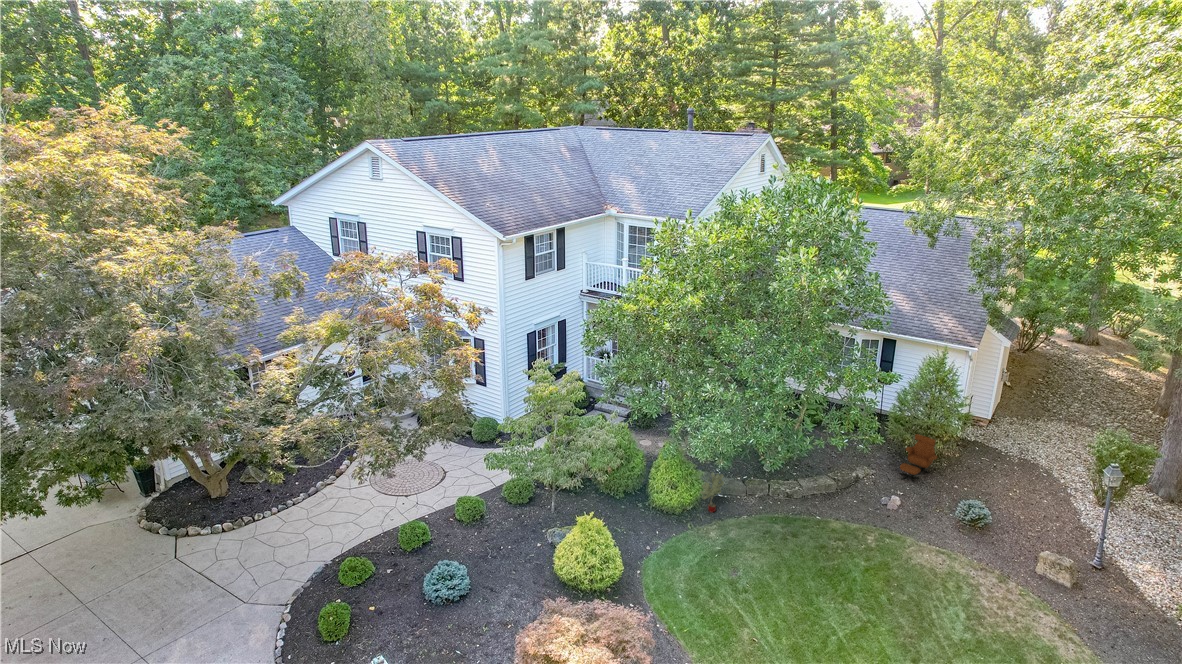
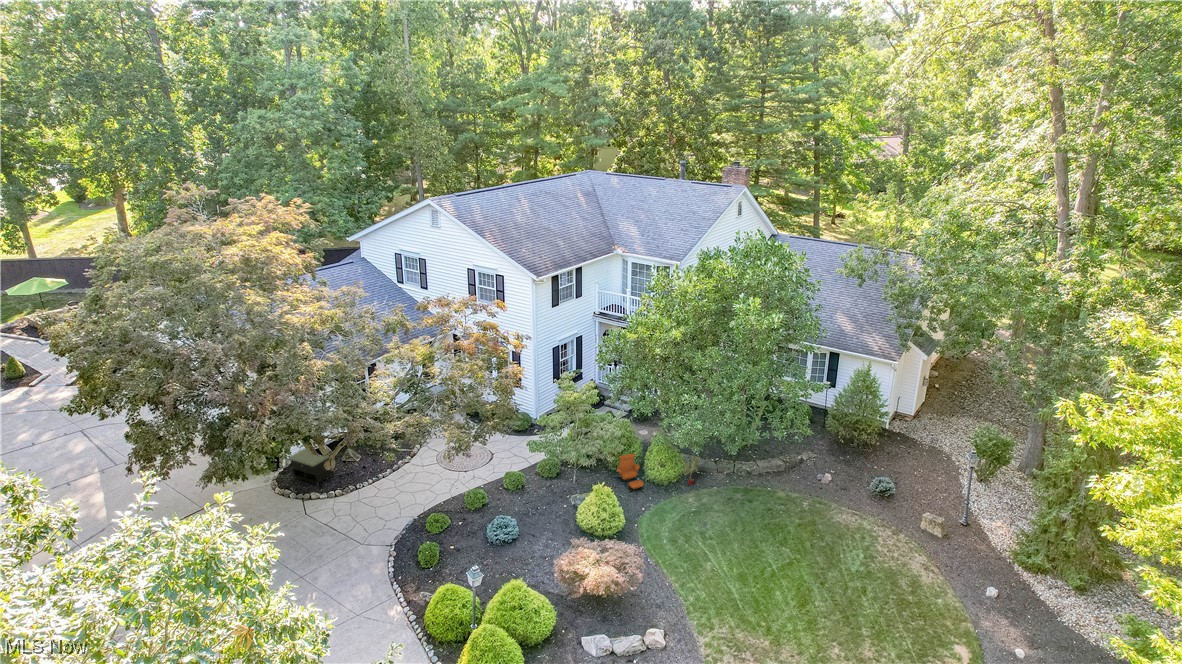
lounge chair: present [900,434,937,482] -> present [617,453,644,492]
storage bench: none [162,466,223,516] -> present [289,449,332,484]

